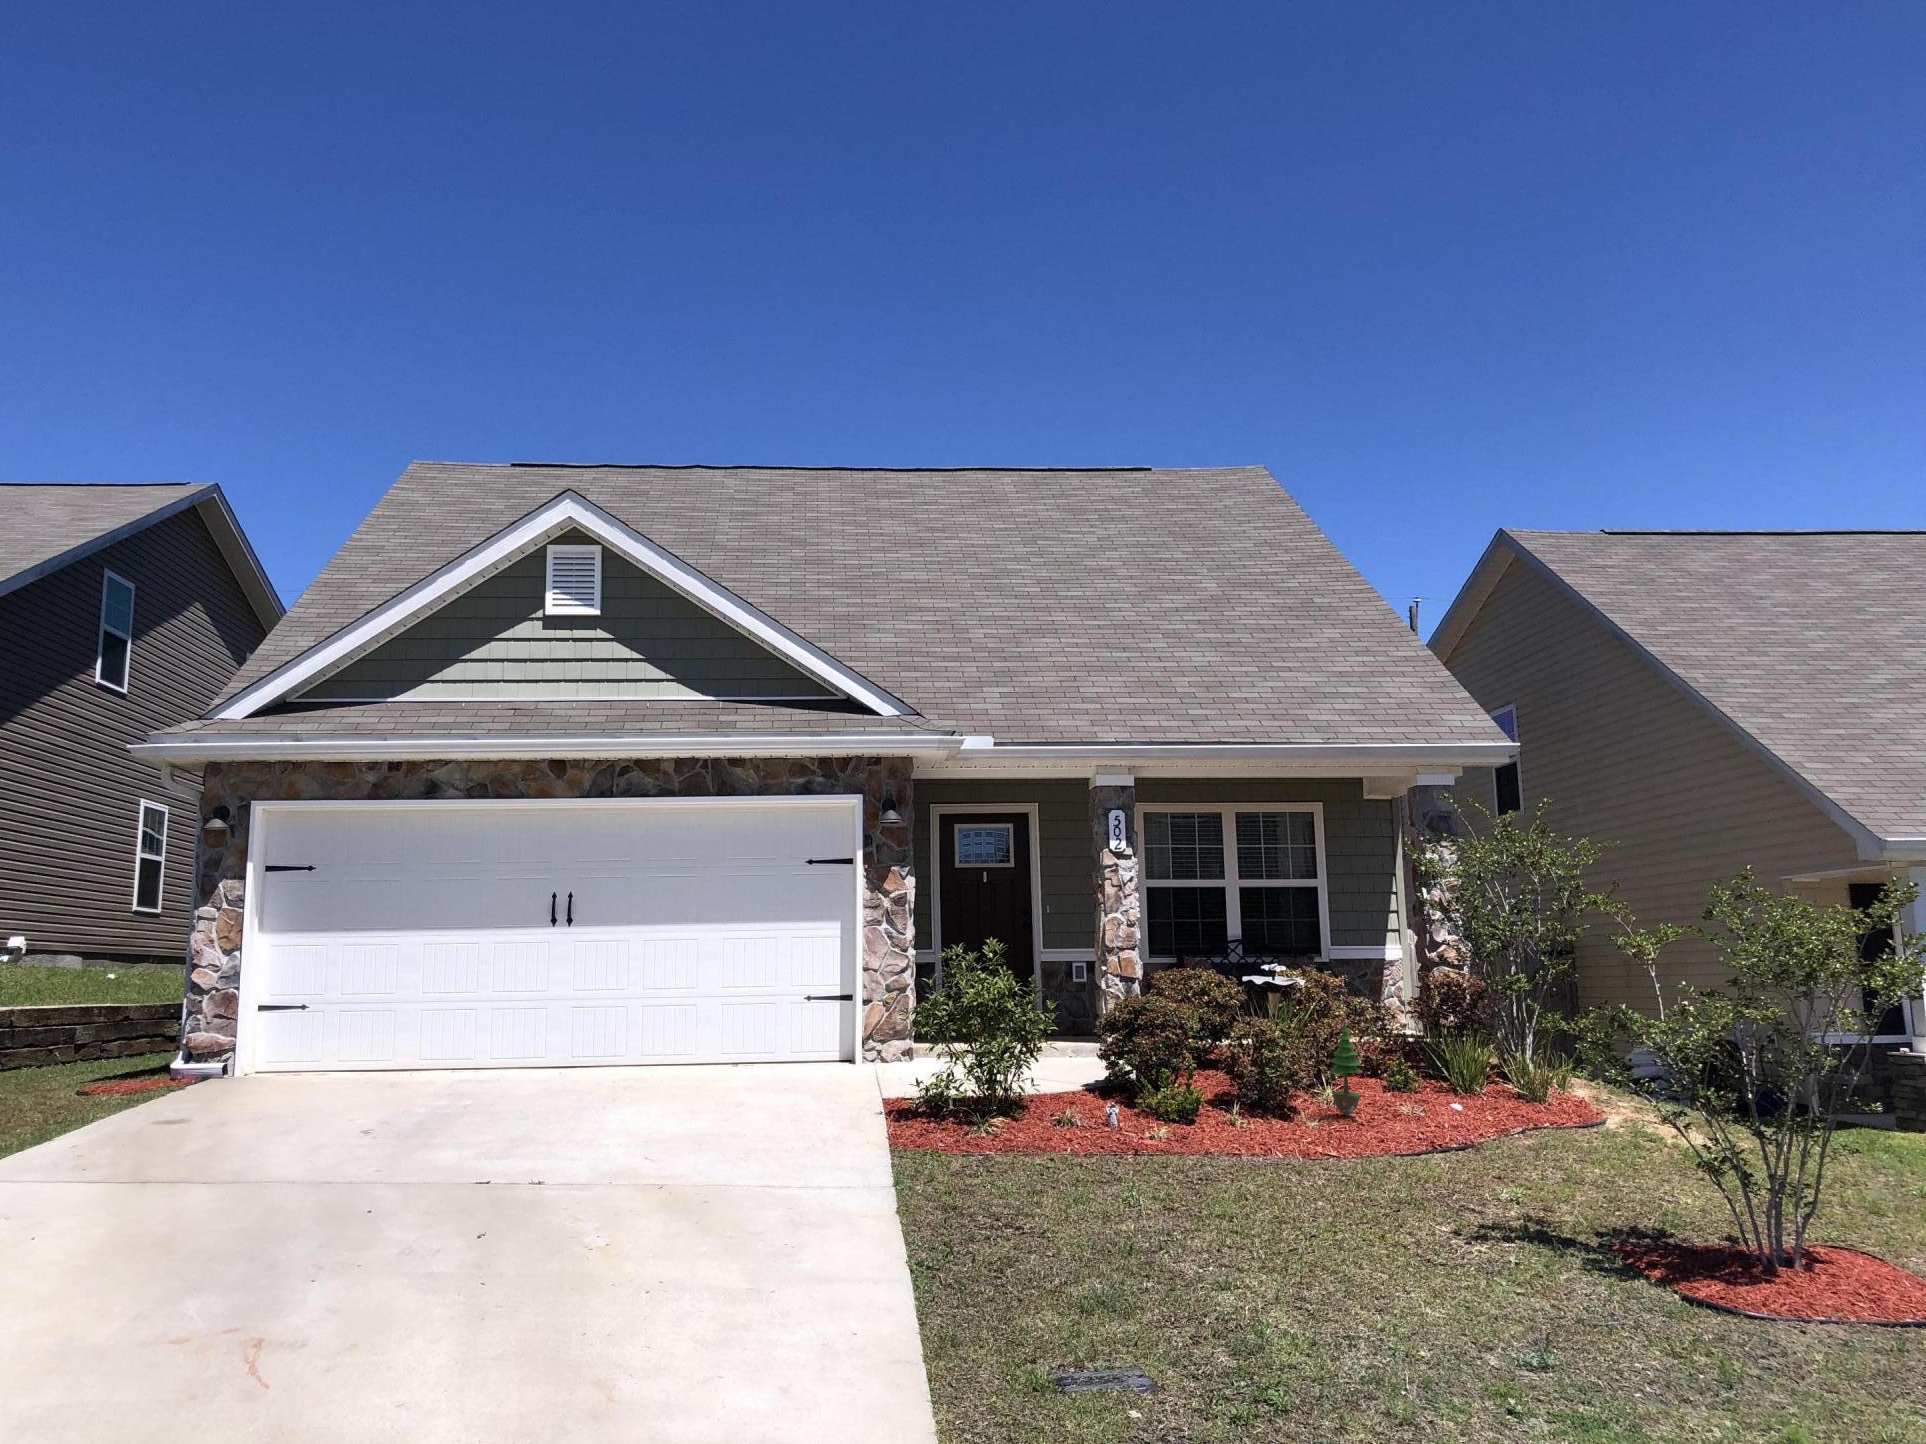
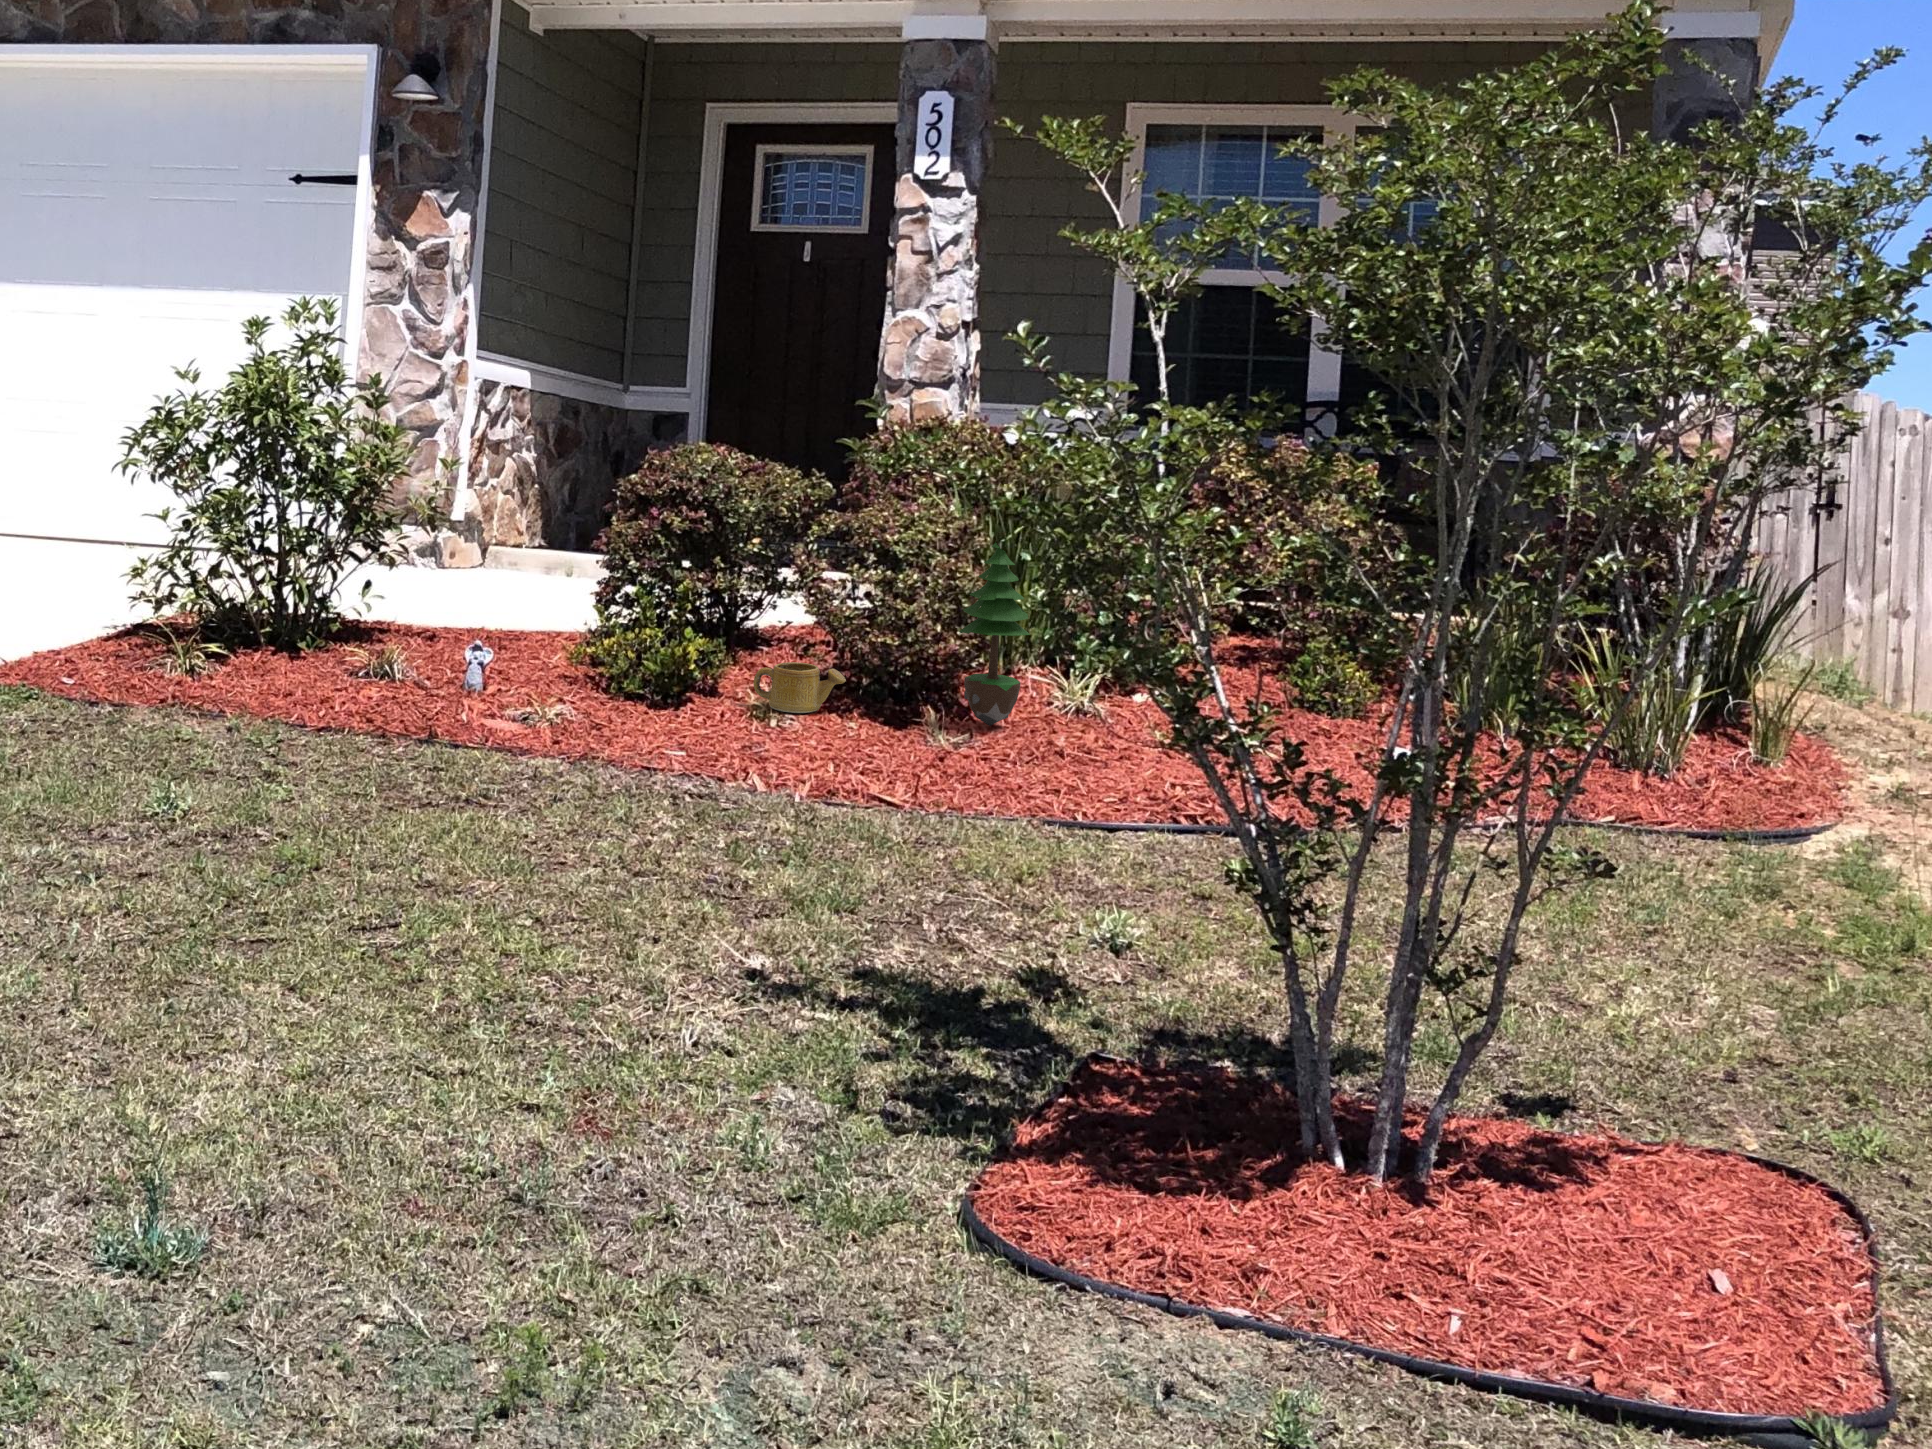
watering can: none [1242,1095,1284,1120] -> present [753,662,846,713]

